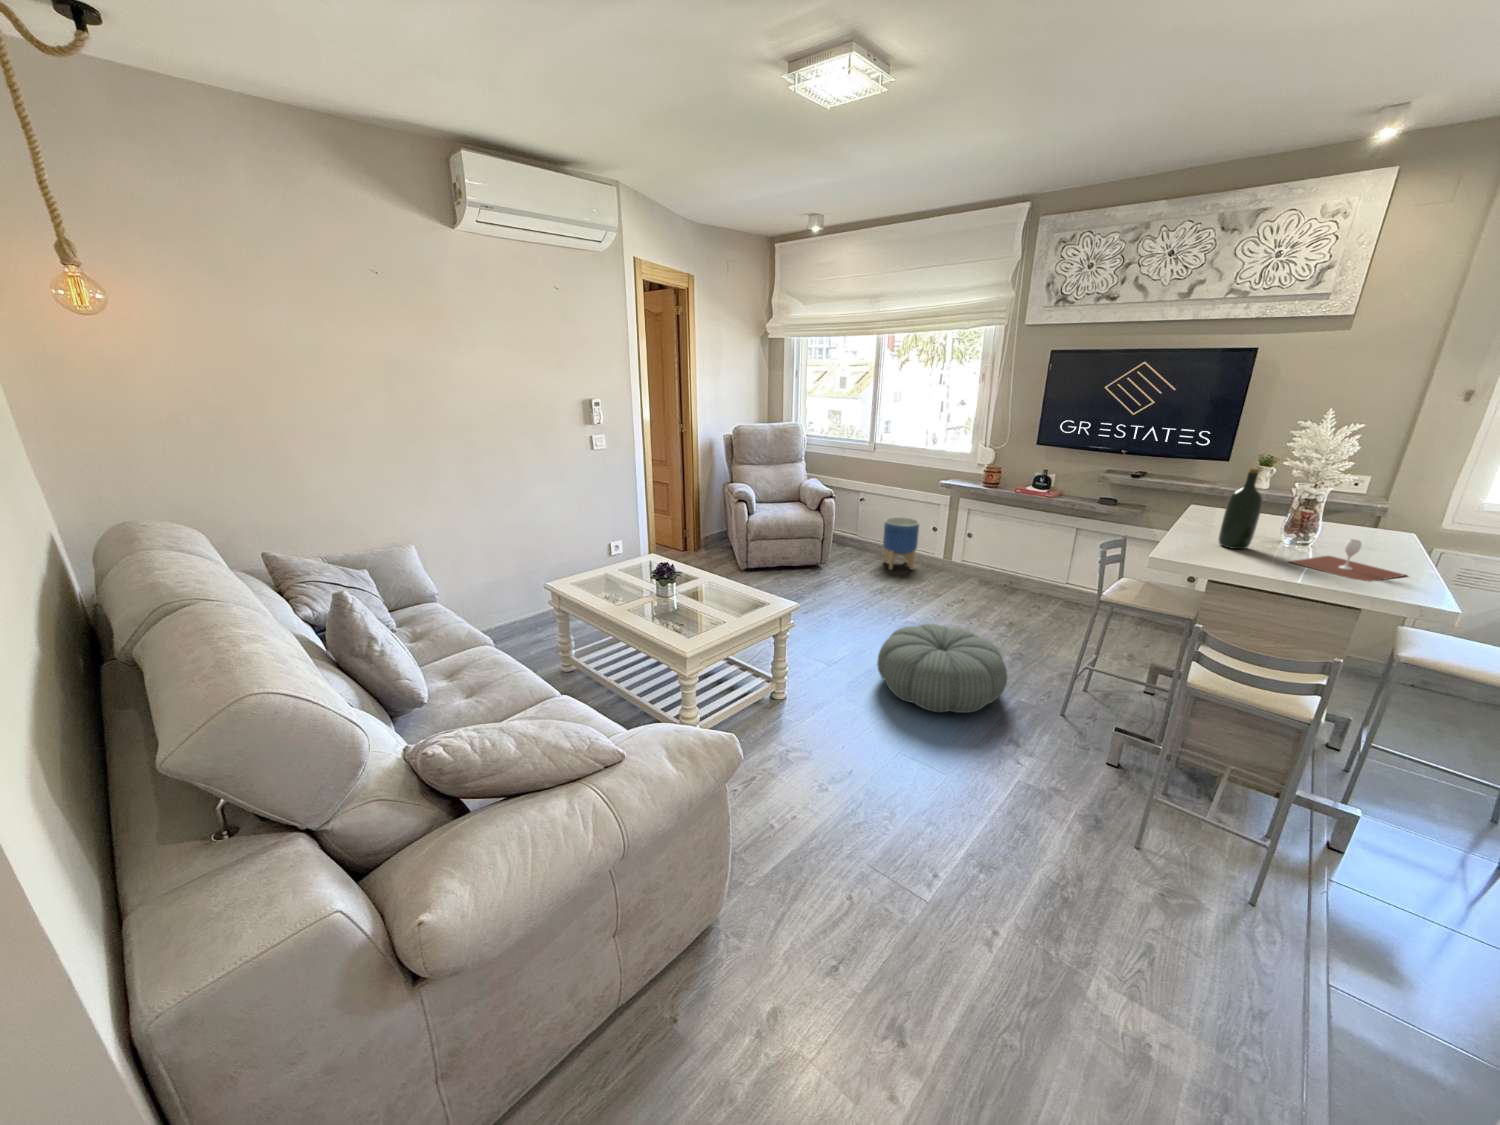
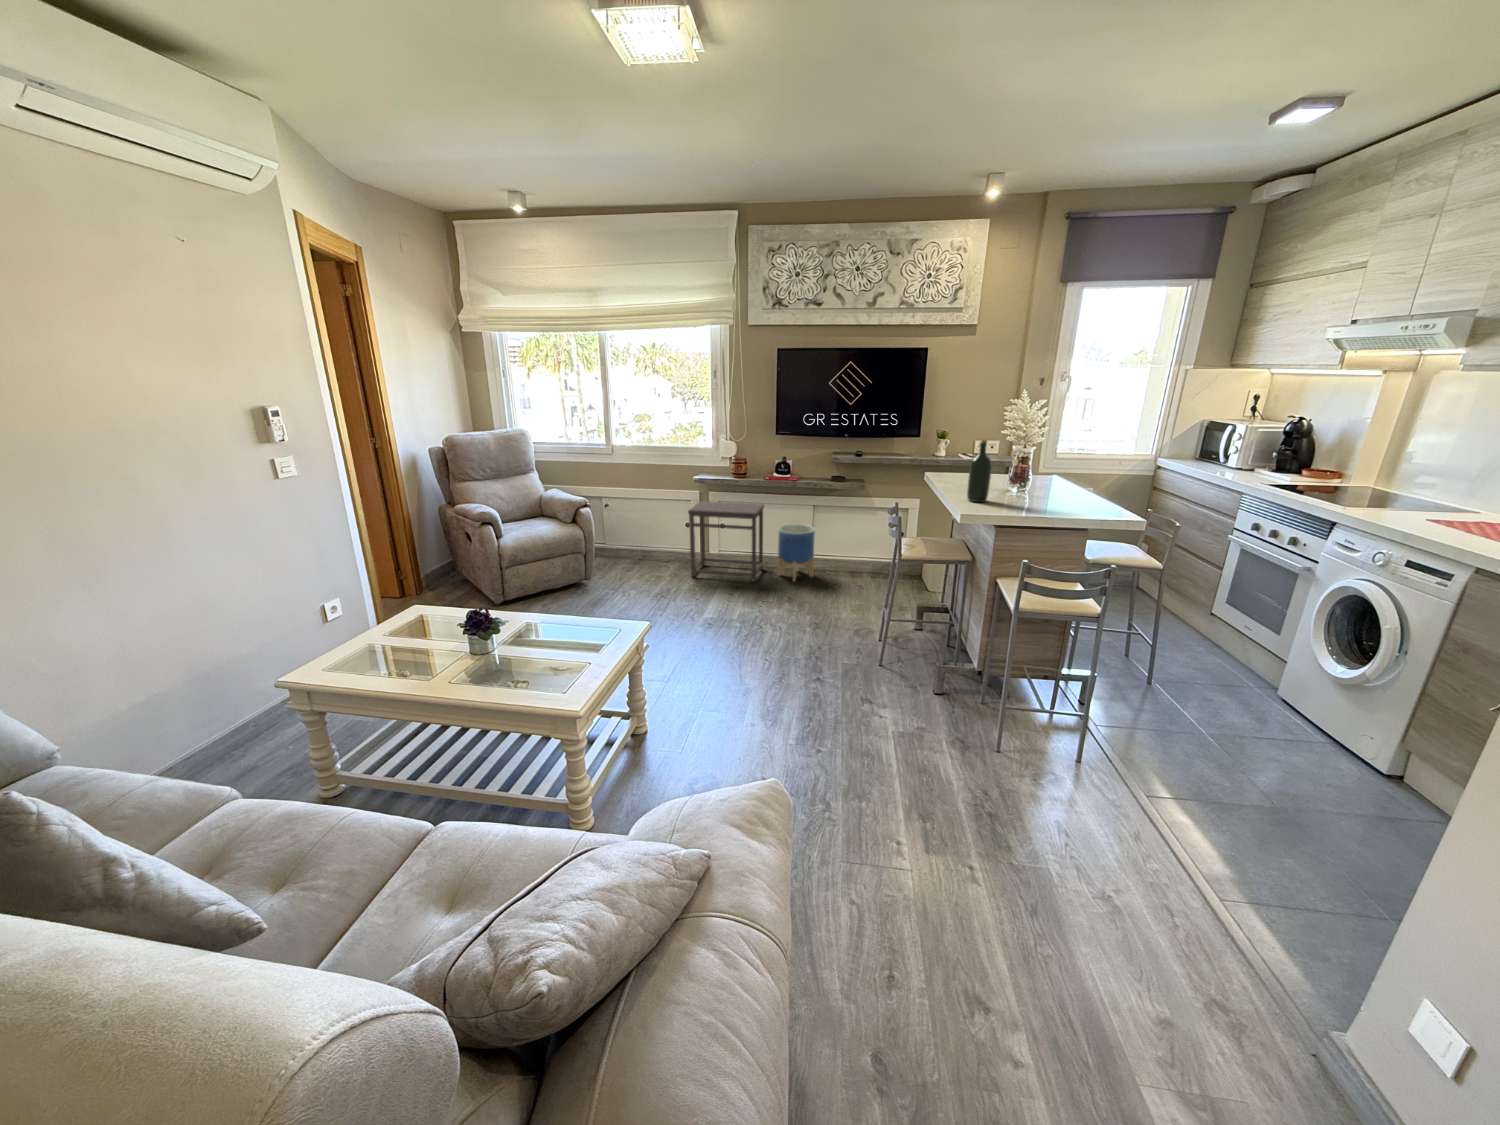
side table: none [920,506,1012,597] -> present [688,501,764,581]
planter: present [883,517,919,570] -> present [778,524,815,582]
wine glass: present [1290,539,1406,582] -> none [1017,484,1078,513]
pouf: present [877,624,1007,713] -> none [719,611,837,695]

